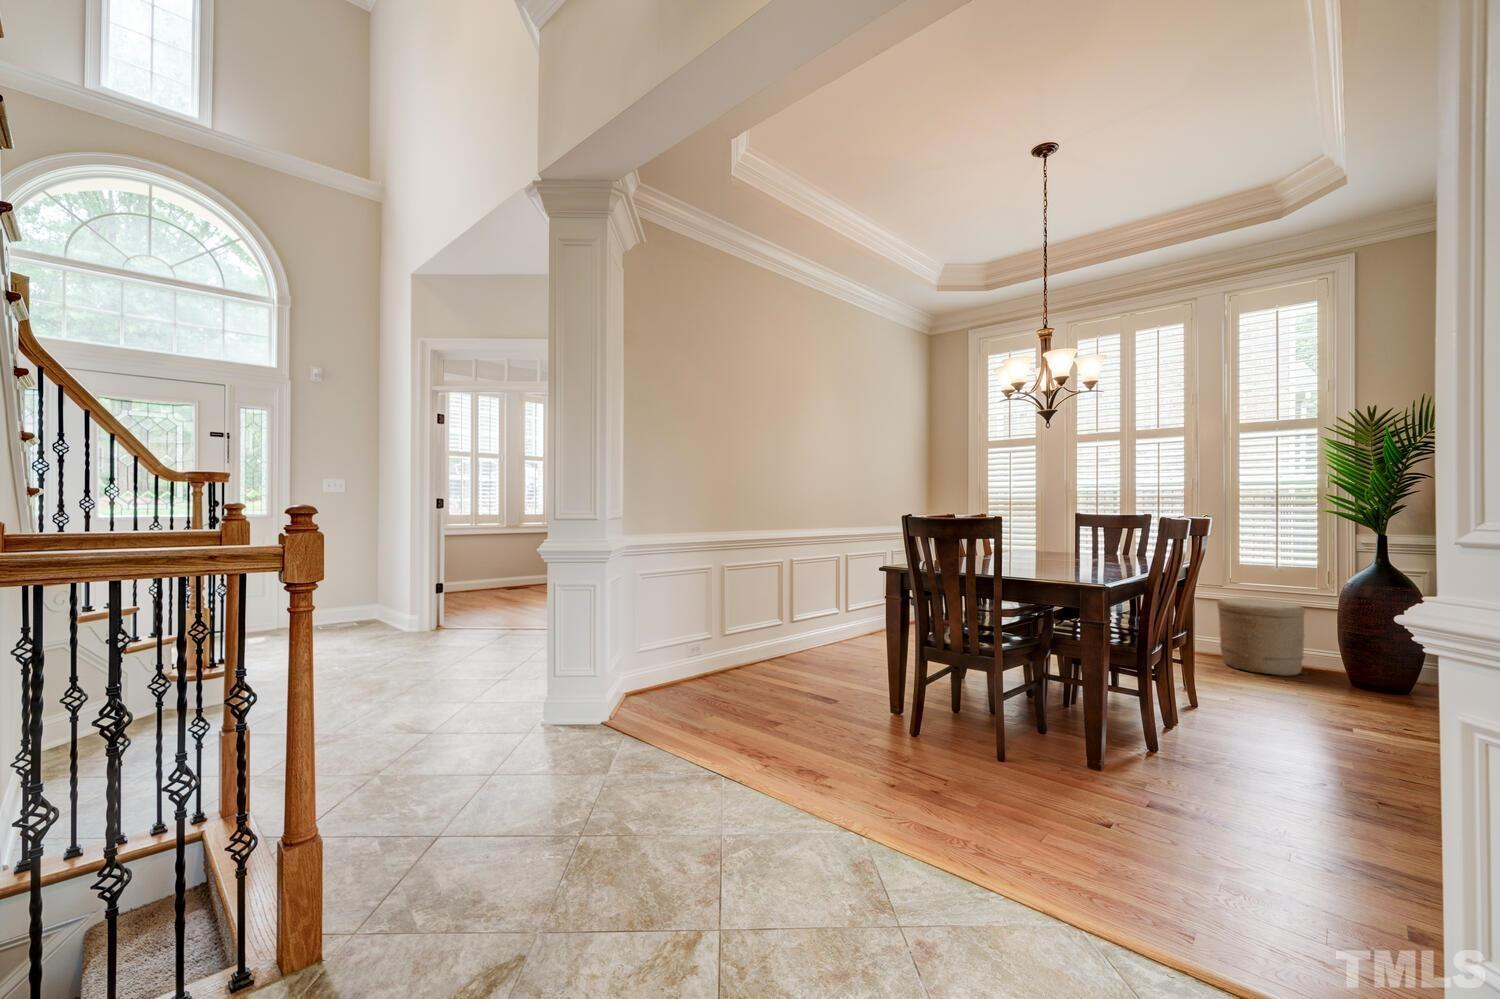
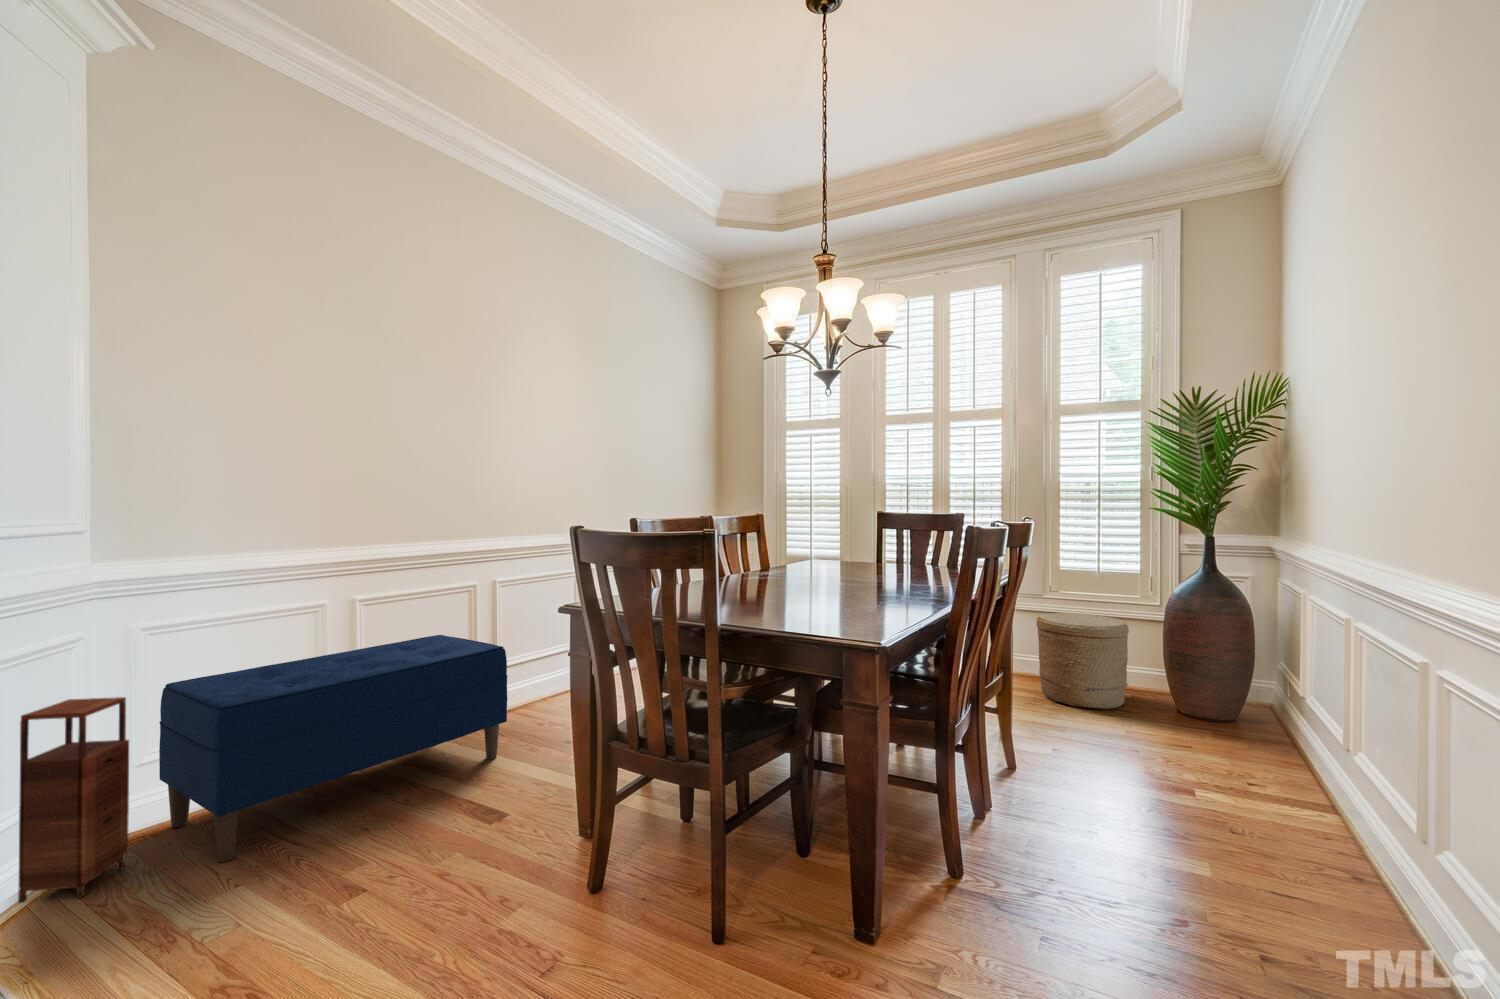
bench: none [648,594,818,706] -> present [159,635,507,862]
storage cabinet: none [617,613,652,714] -> present [18,697,129,903]

